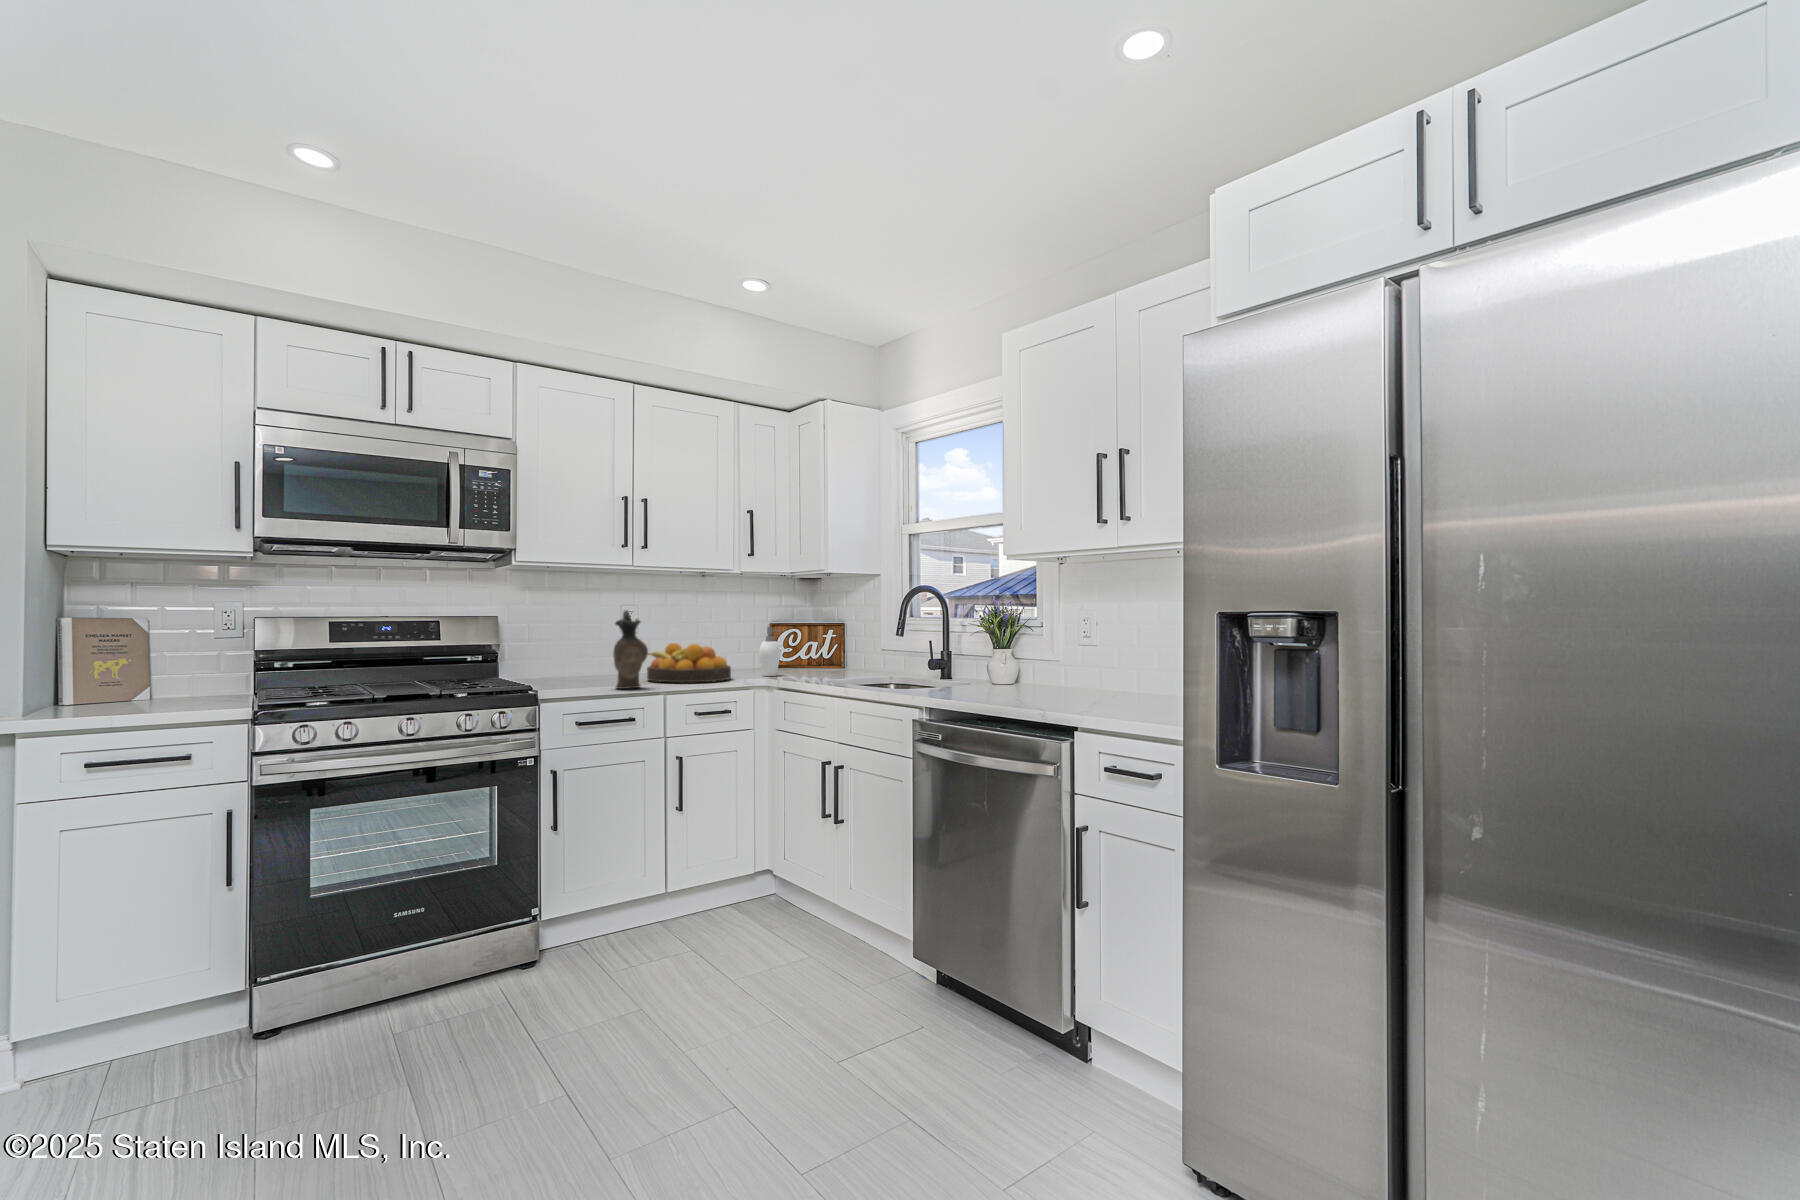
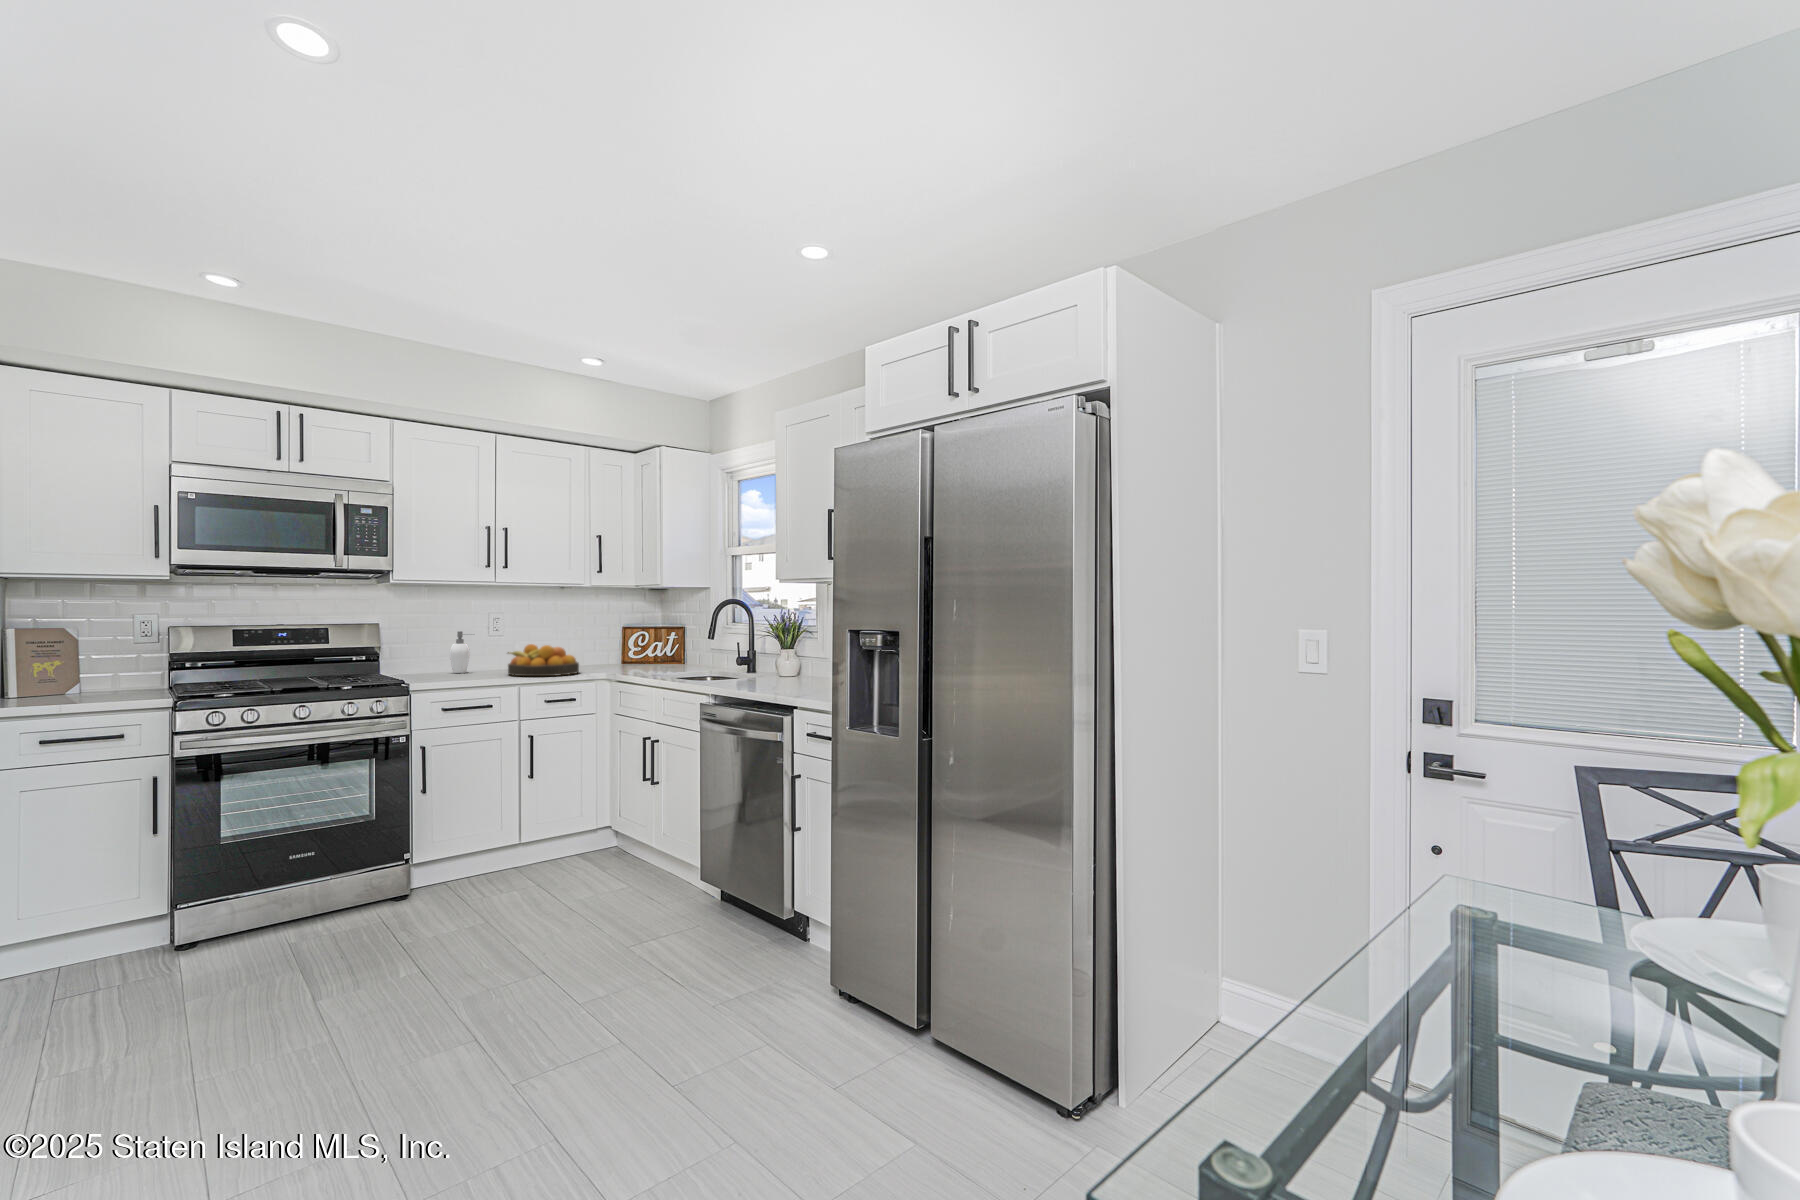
ceramic pitcher: present [613,610,648,689] -> none [475,619,503,682]
soap dispenser: present [759,627,786,676] -> present [450,631,470,673]

